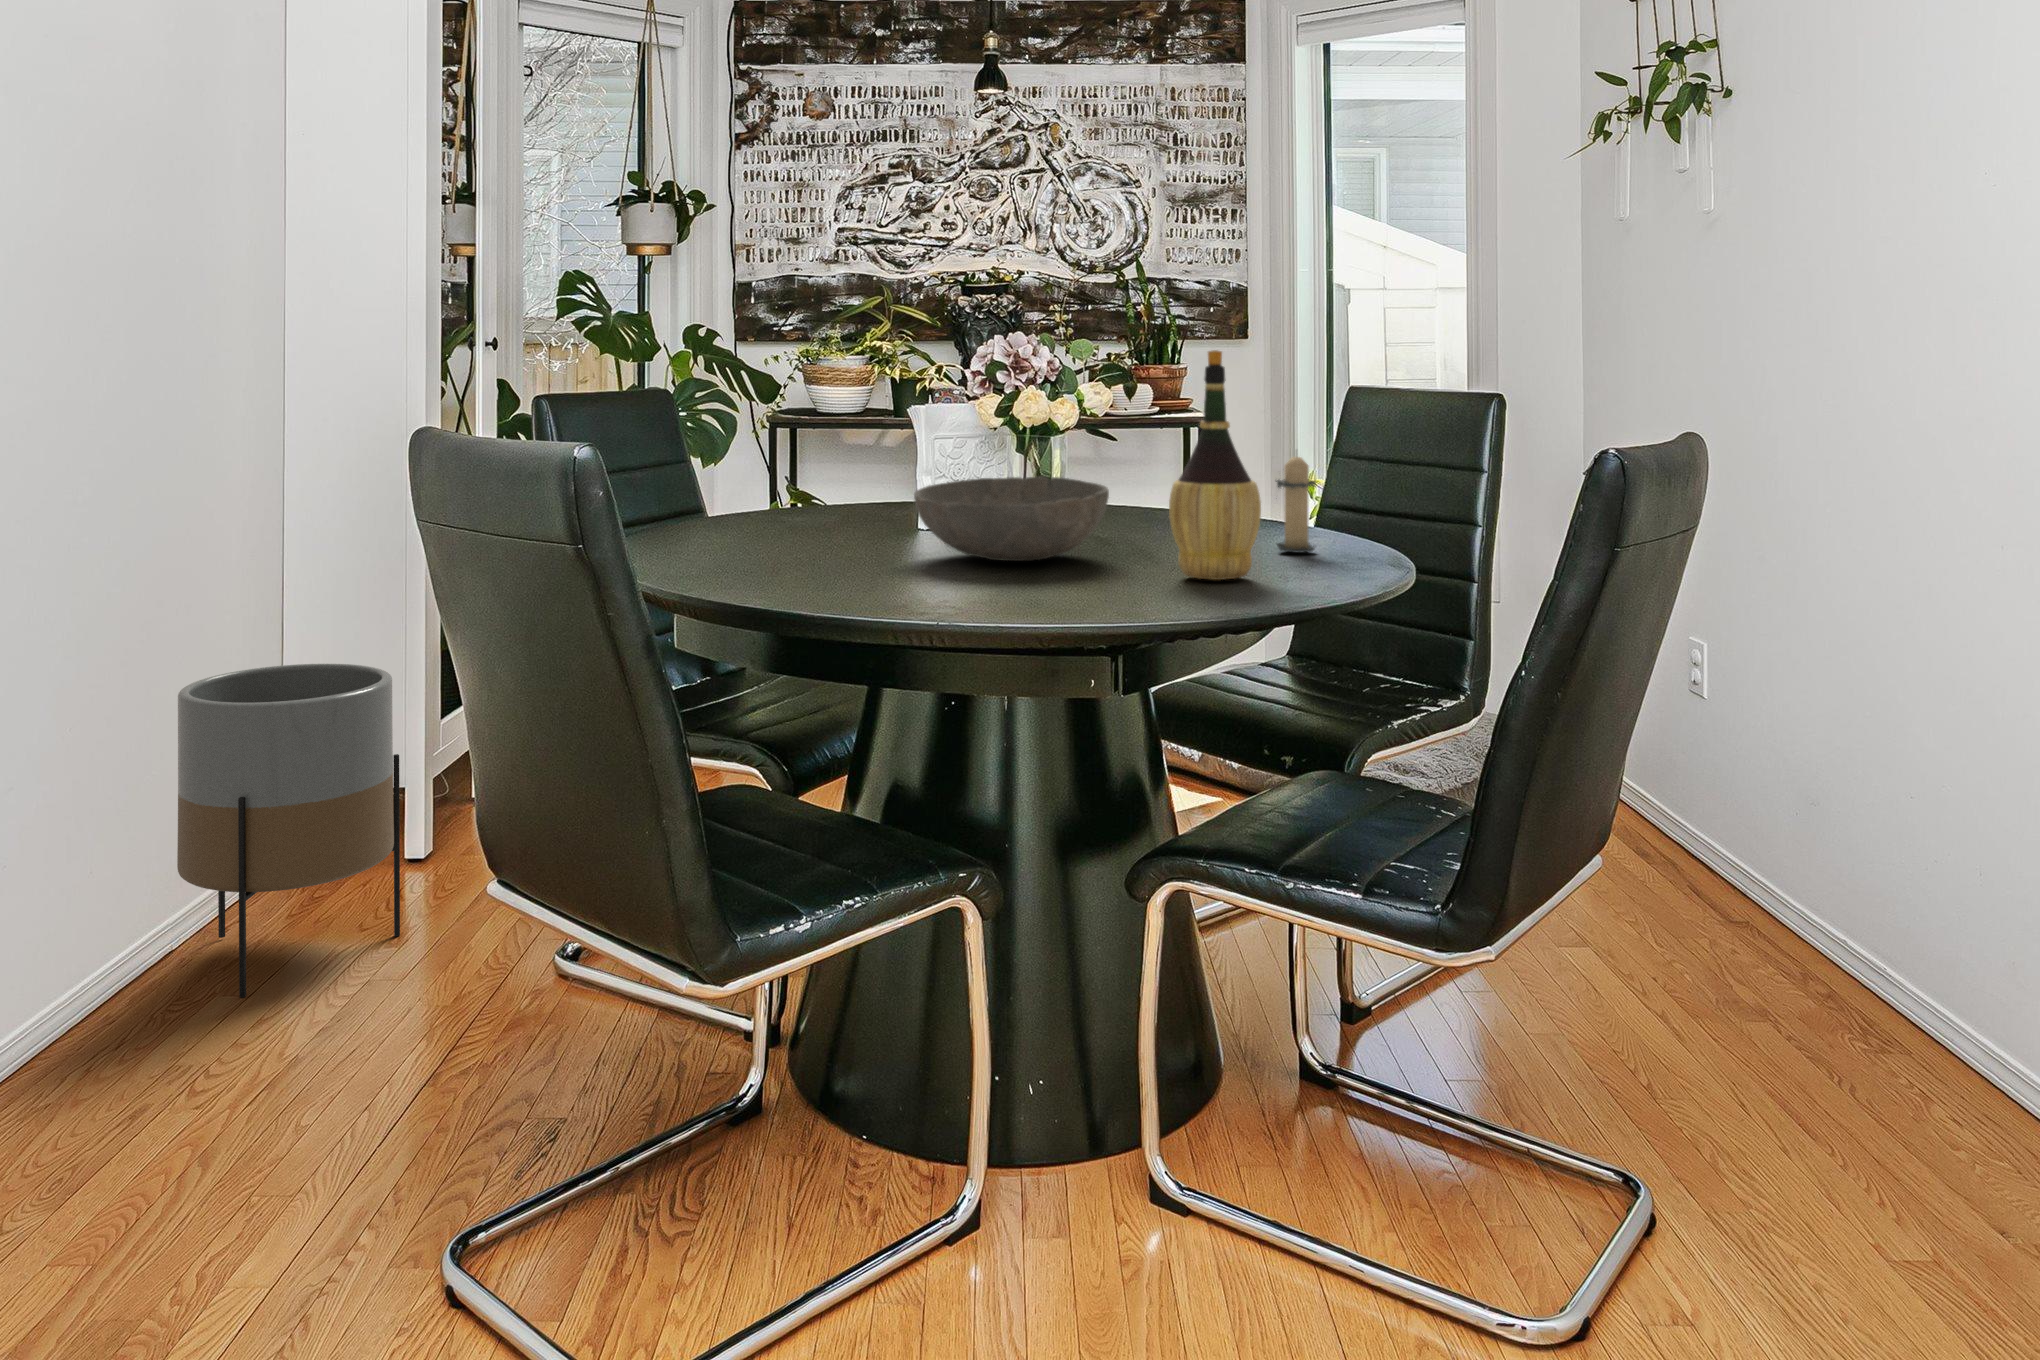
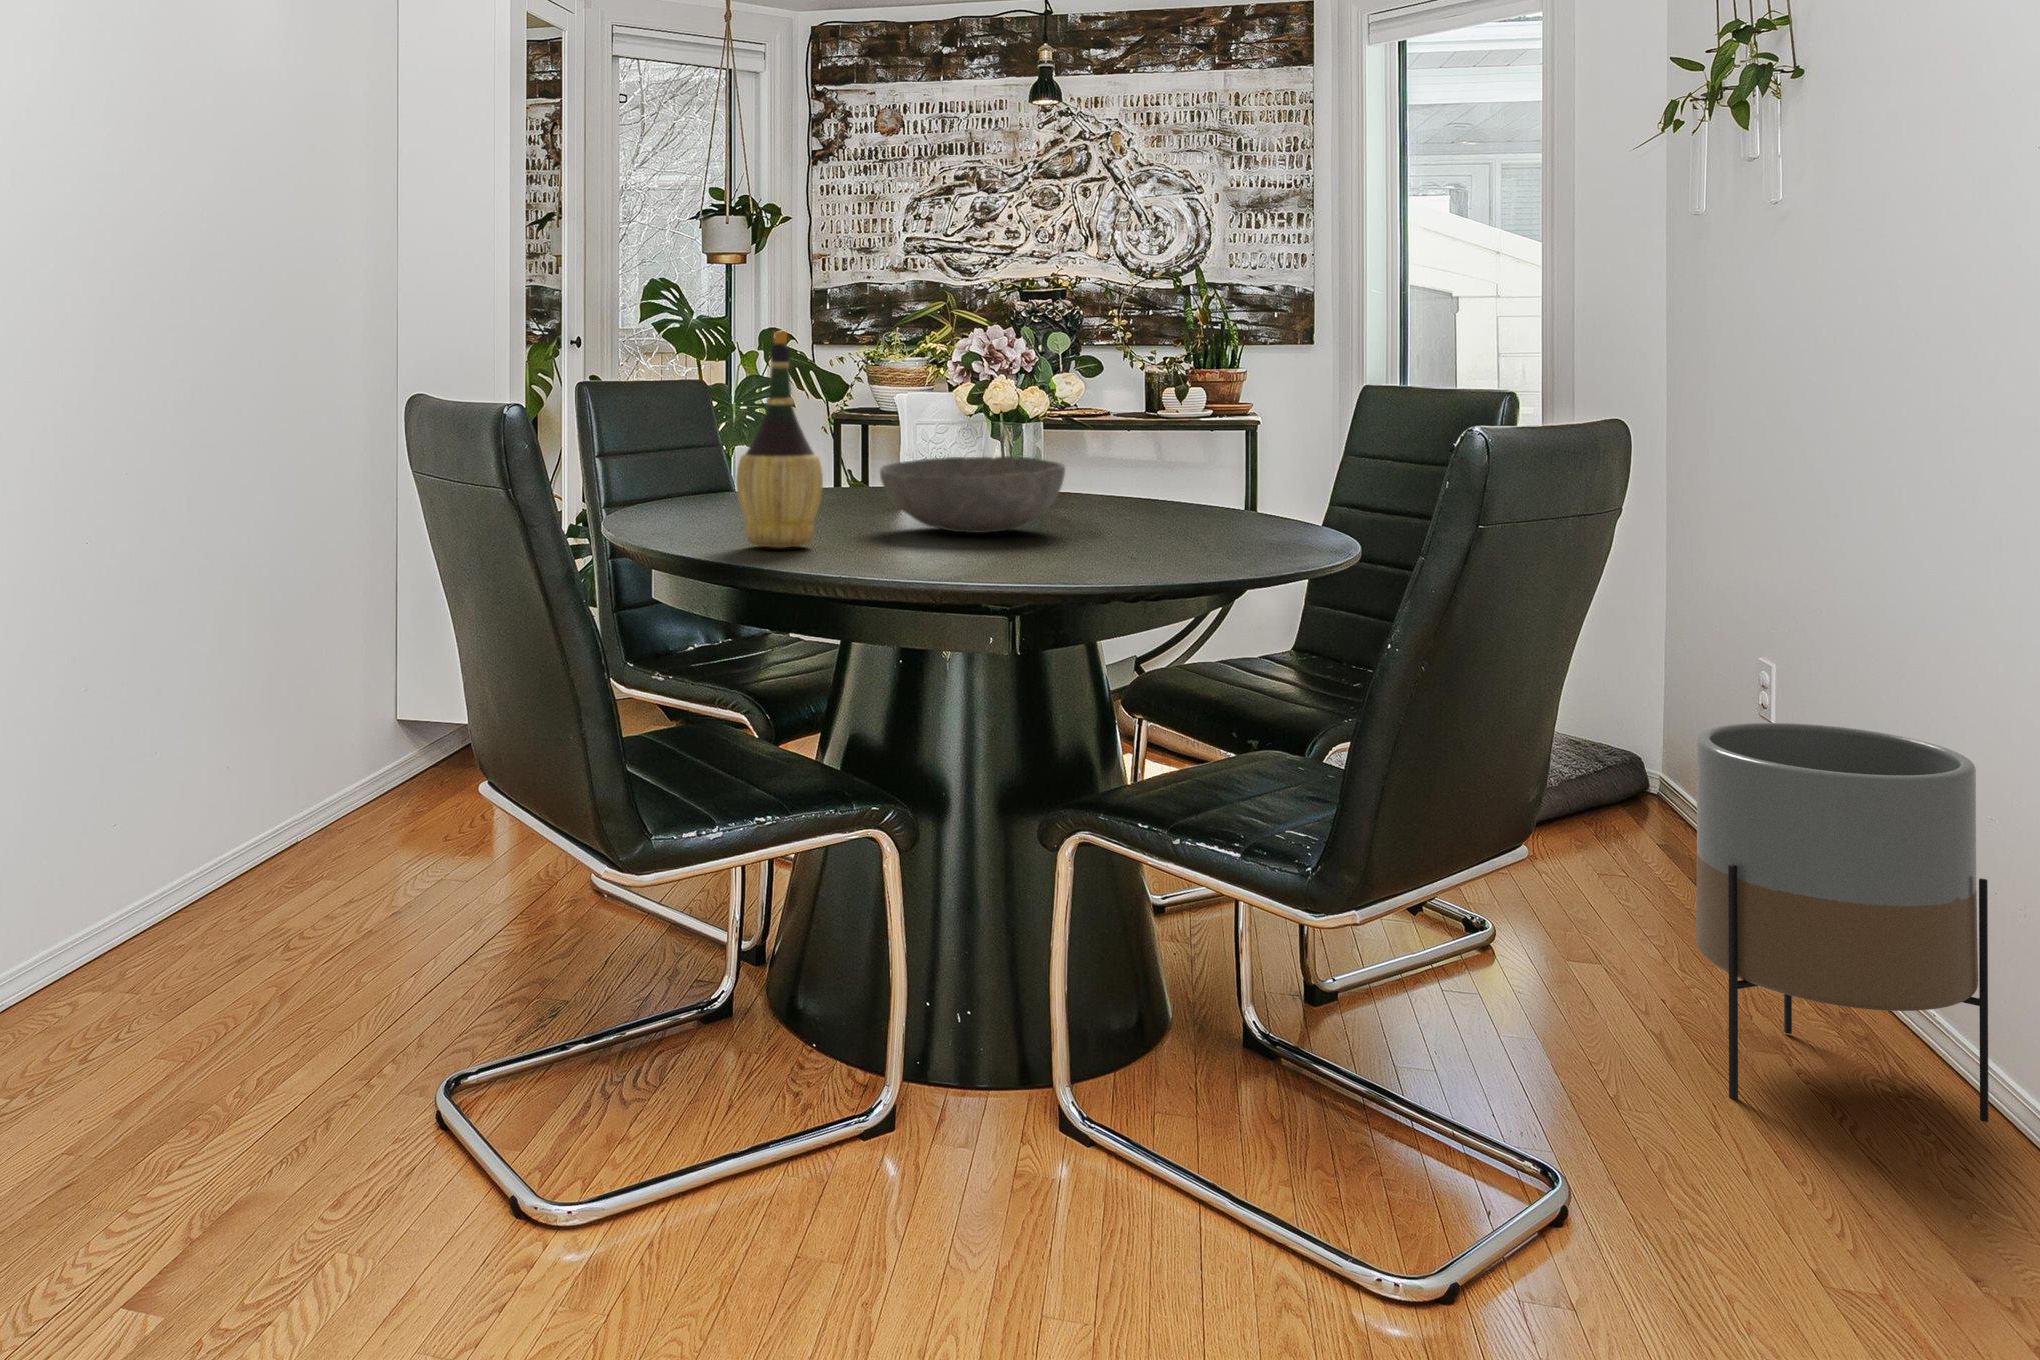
wine bottle: present [1169,350,1261,580] -> present [736,331,823,548]
candle: present [1276,456,1316,552] -> none [1230,432,1281,534]
planter: present [177,664,400,997] -> present [1696,723,1989,1122]

